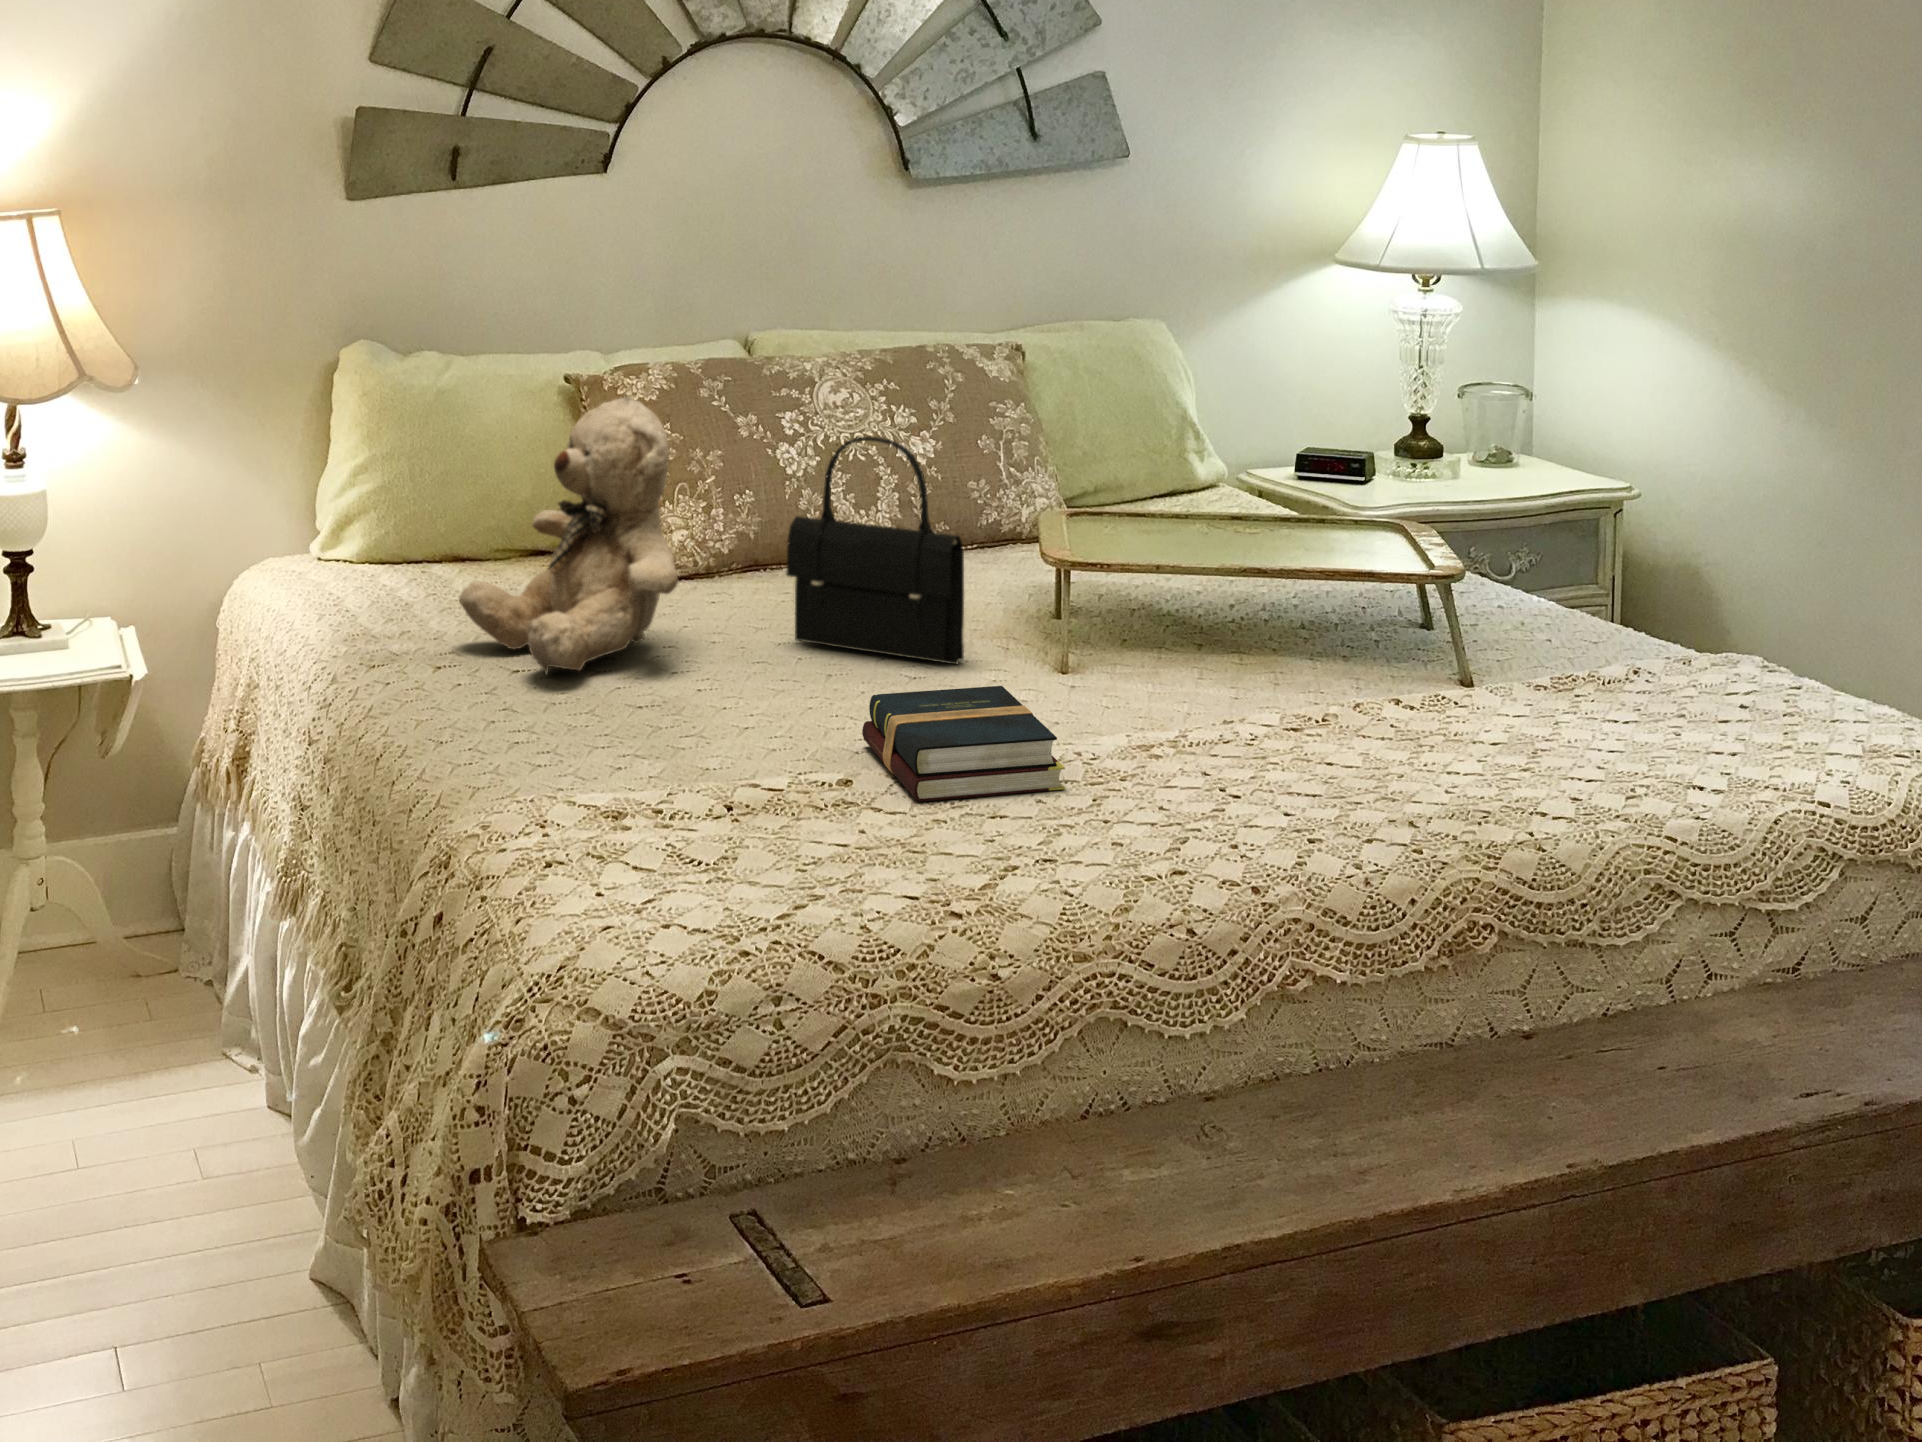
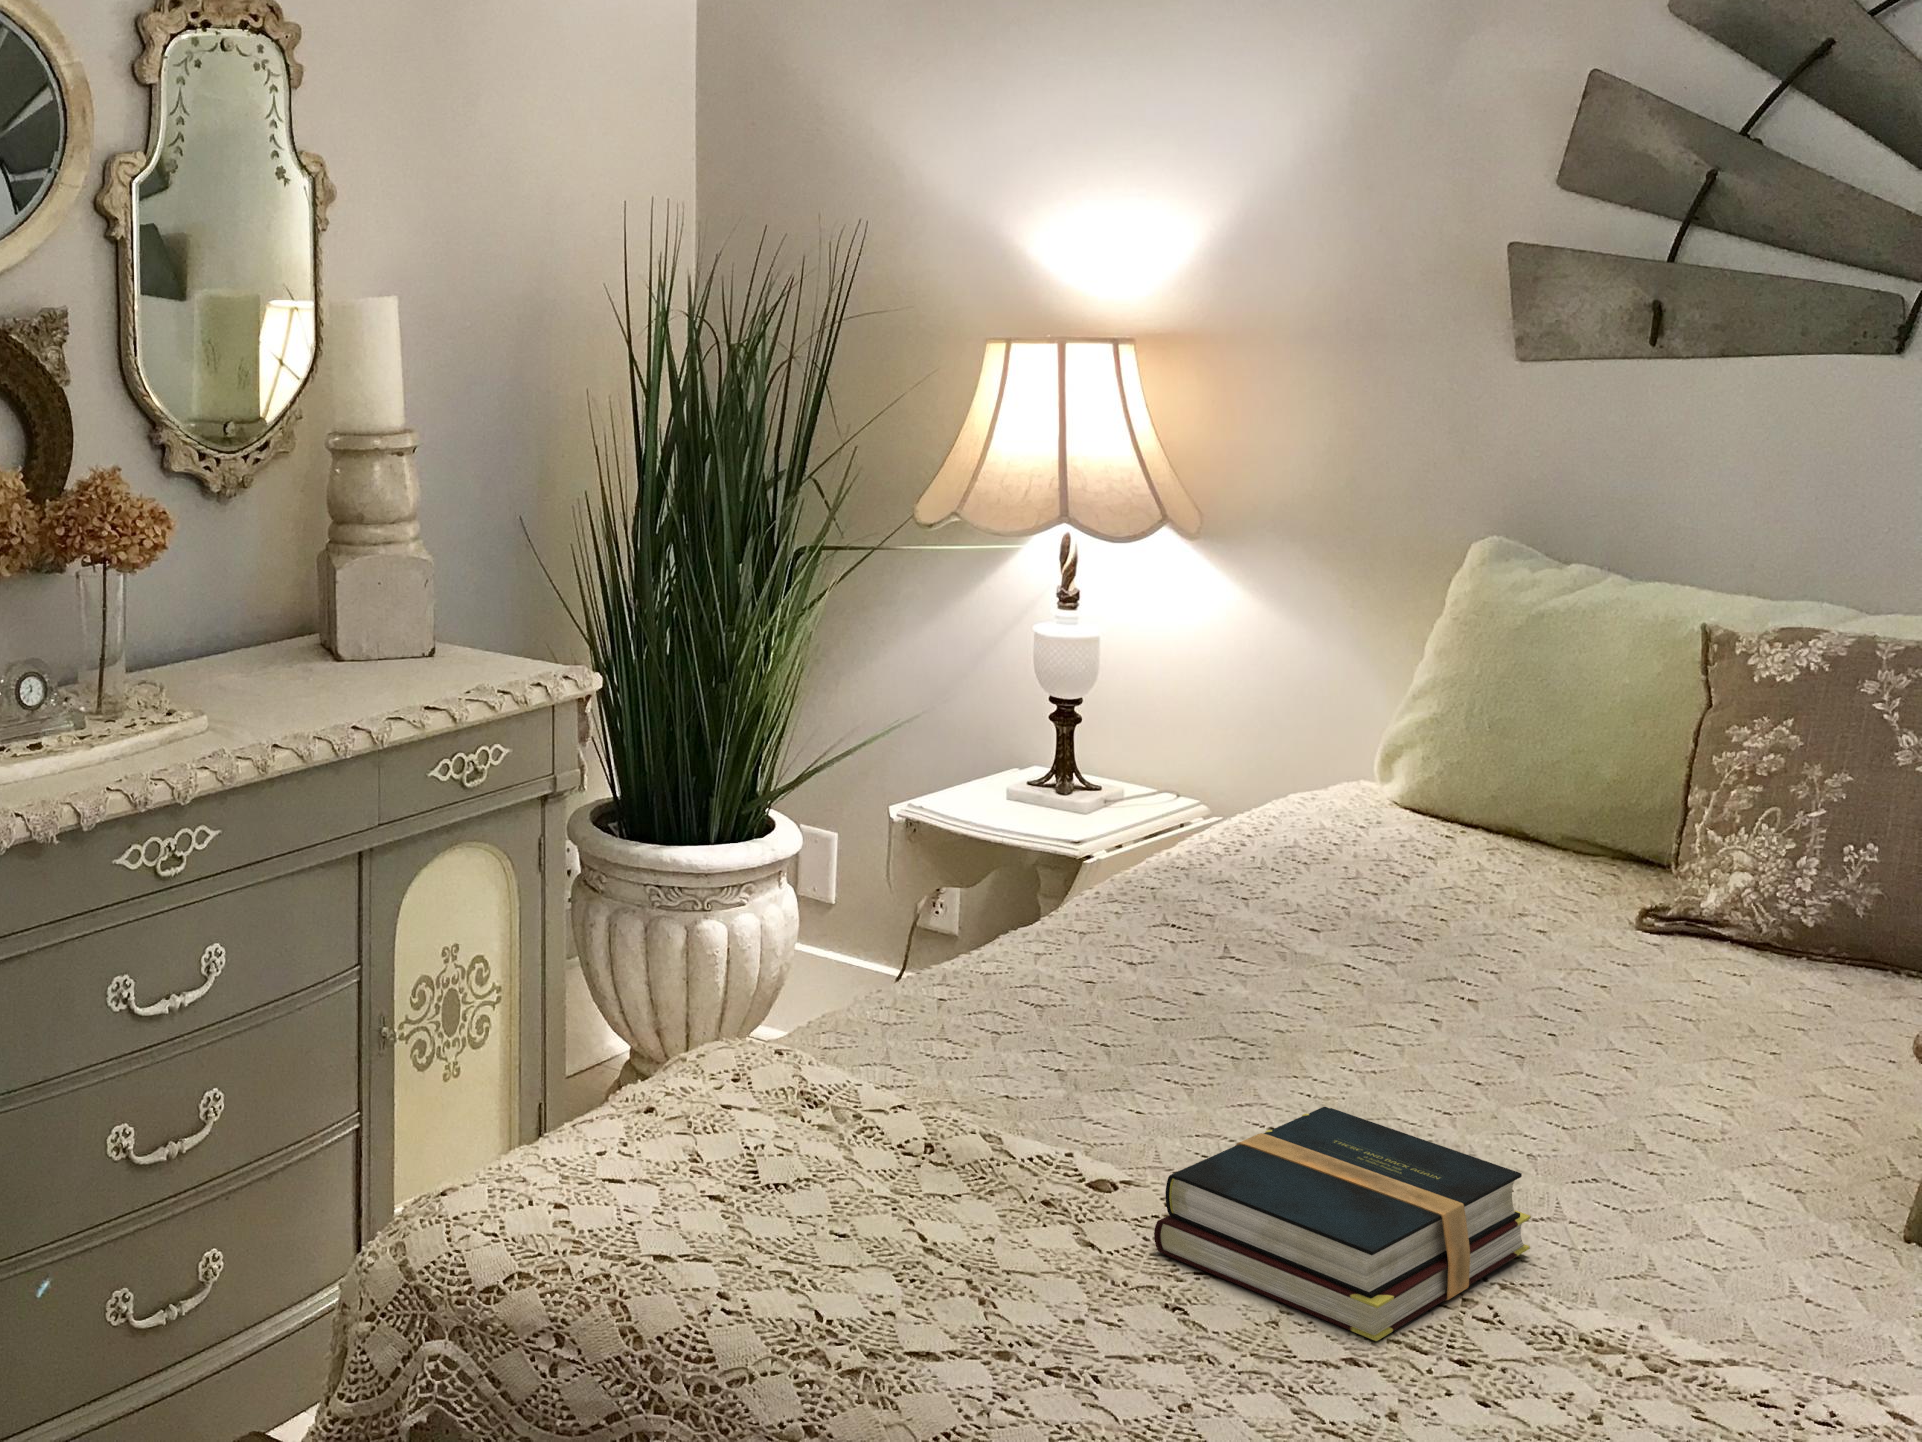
teddy bear: present [459,398,678,674] -> none [1193,636,1508,981]
handbag: present [786,436,964,664] -> none [1617,763,1799,1167]

